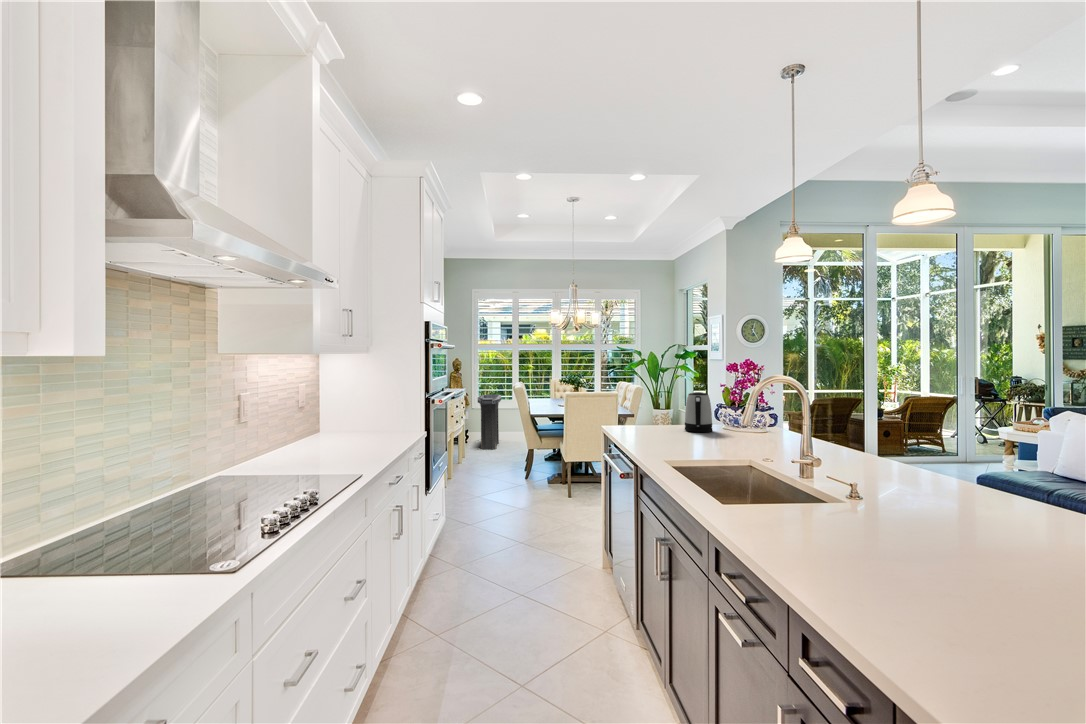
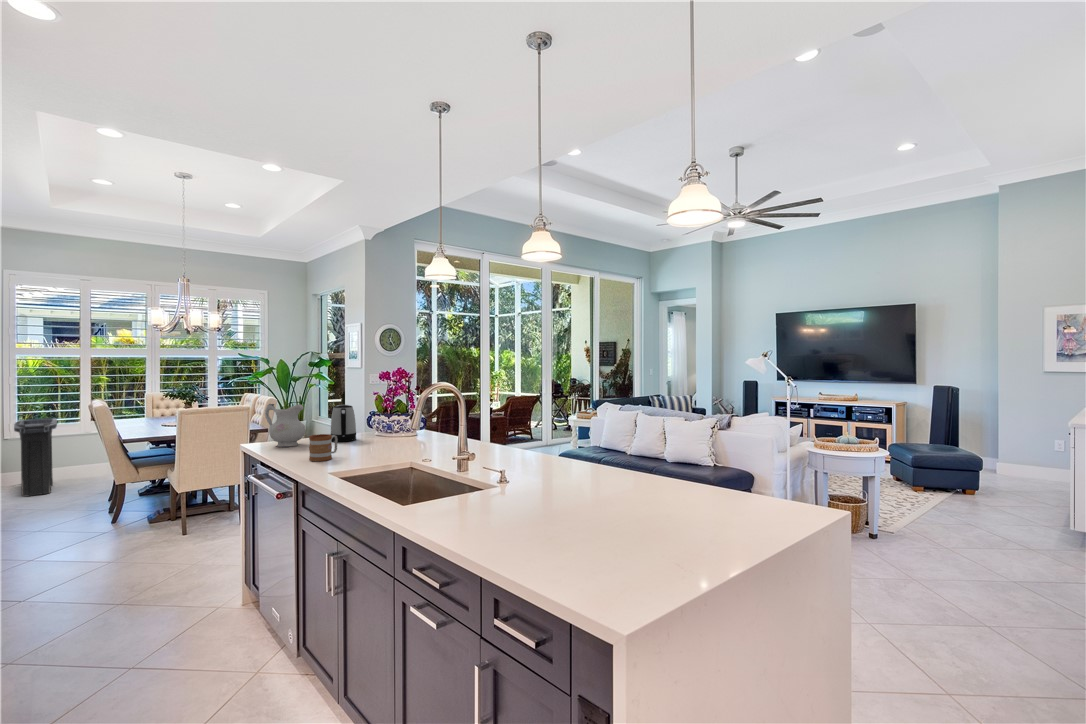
ceramic pitcher: none [622,387,659,432] -> present [265,404,305,447]
mug: none [658,422,688,451] -> present [309,434,338,461]

